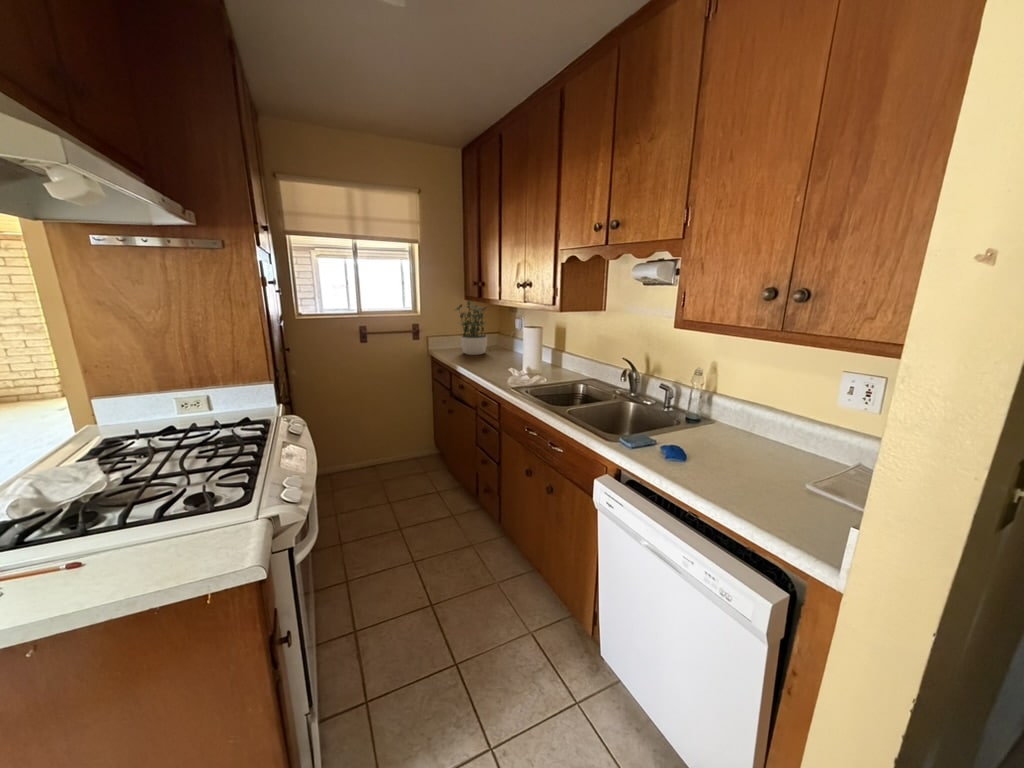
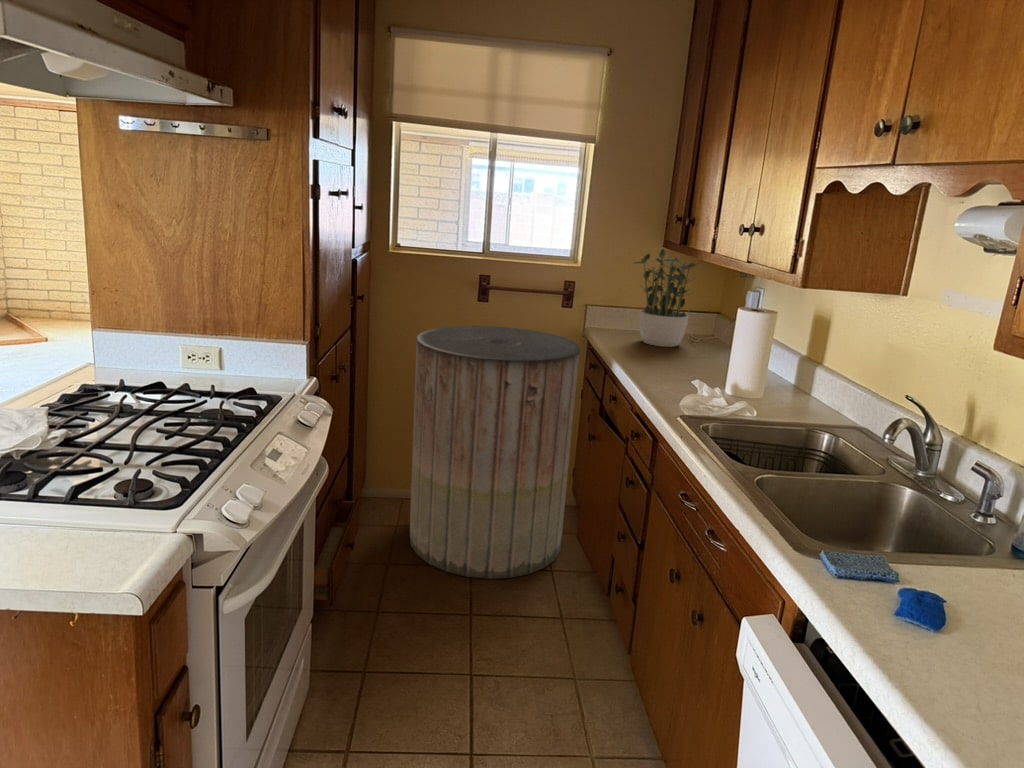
trash can: none [329,356,439,510] -> present [410,326,580,579]

